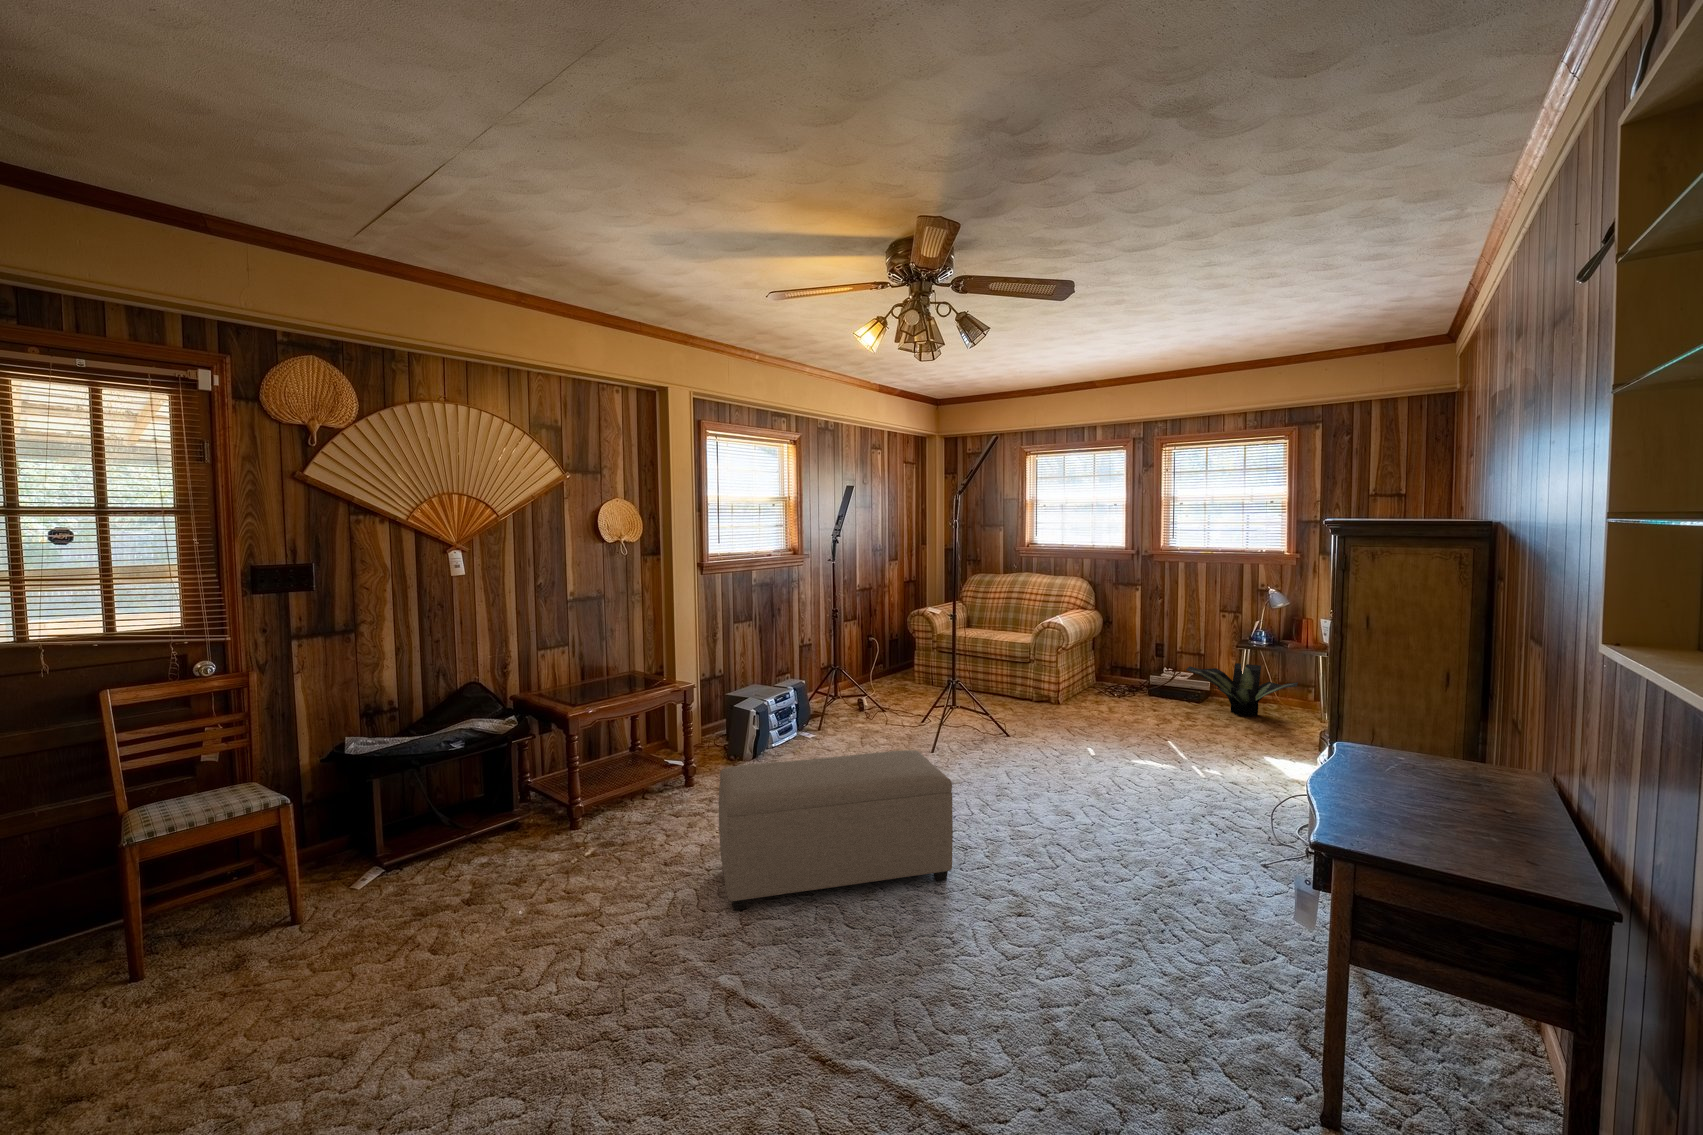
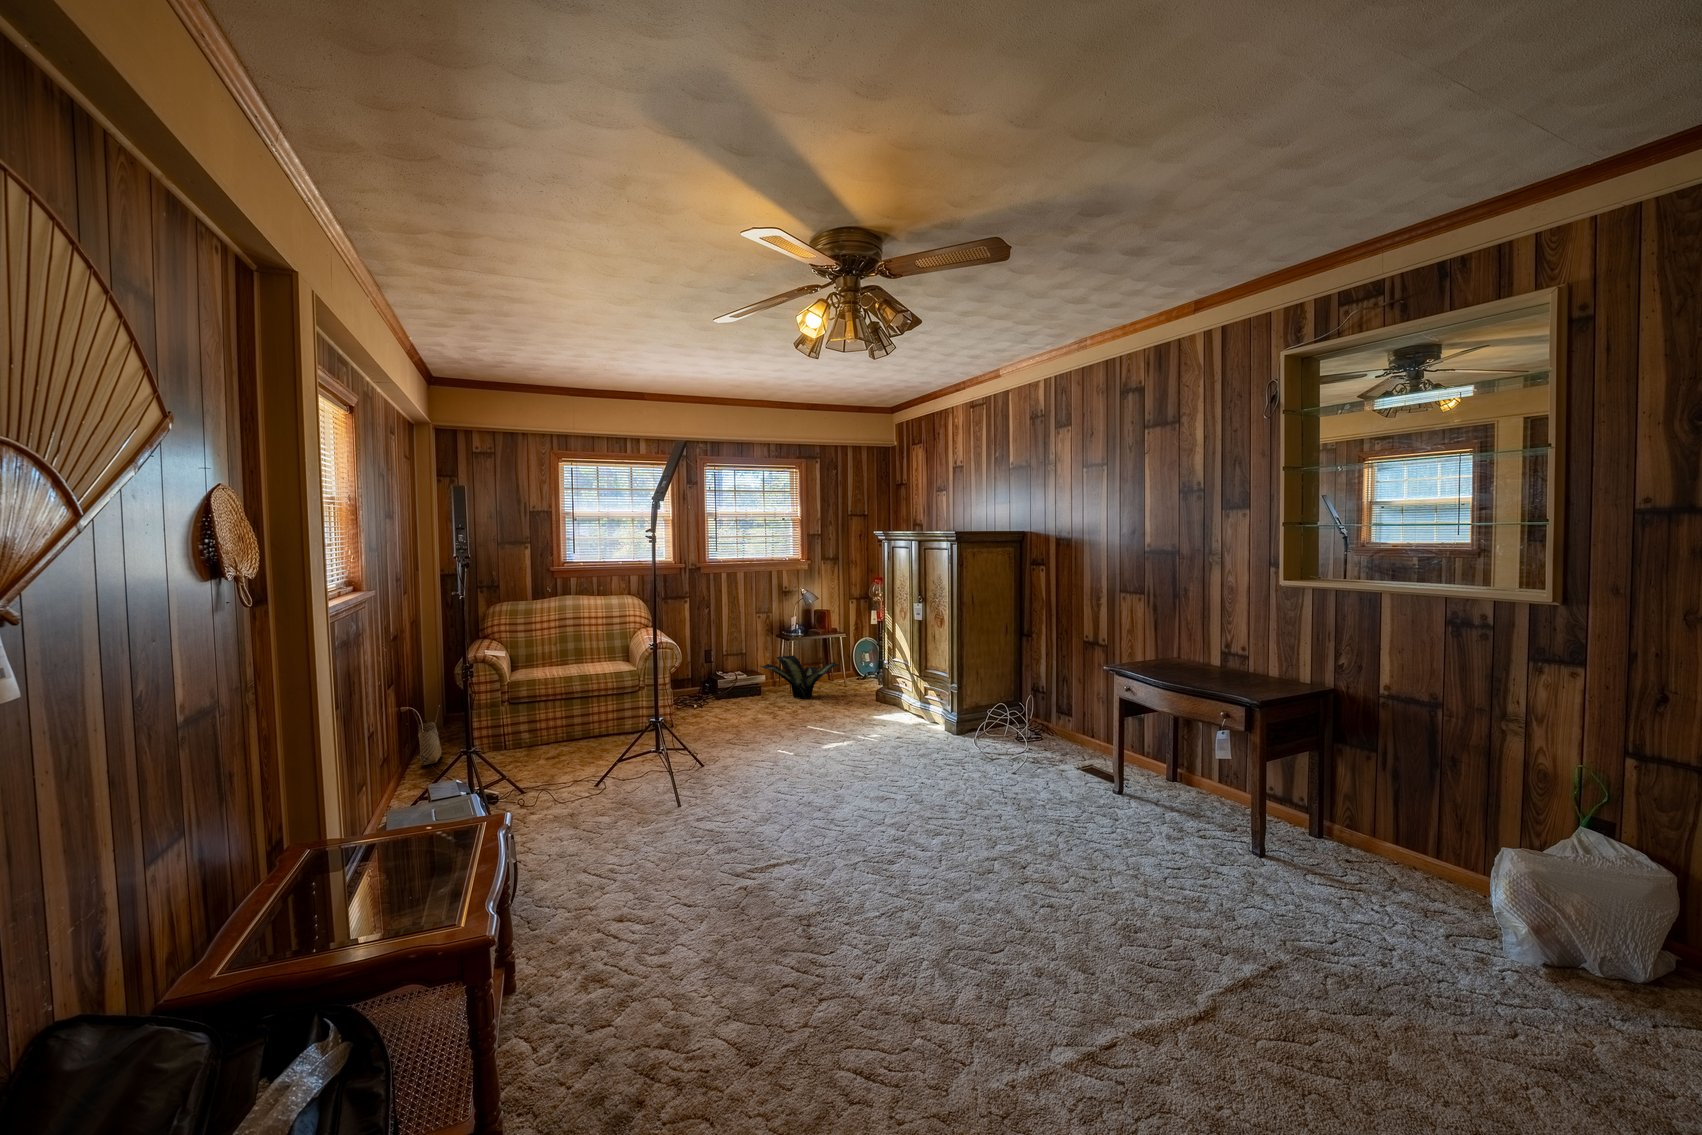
woven basket: none [880,642,901,682] -> present [413,706,442,765]
ottoman: present [719,750,953,910] -> none [801,778,963,1024]

